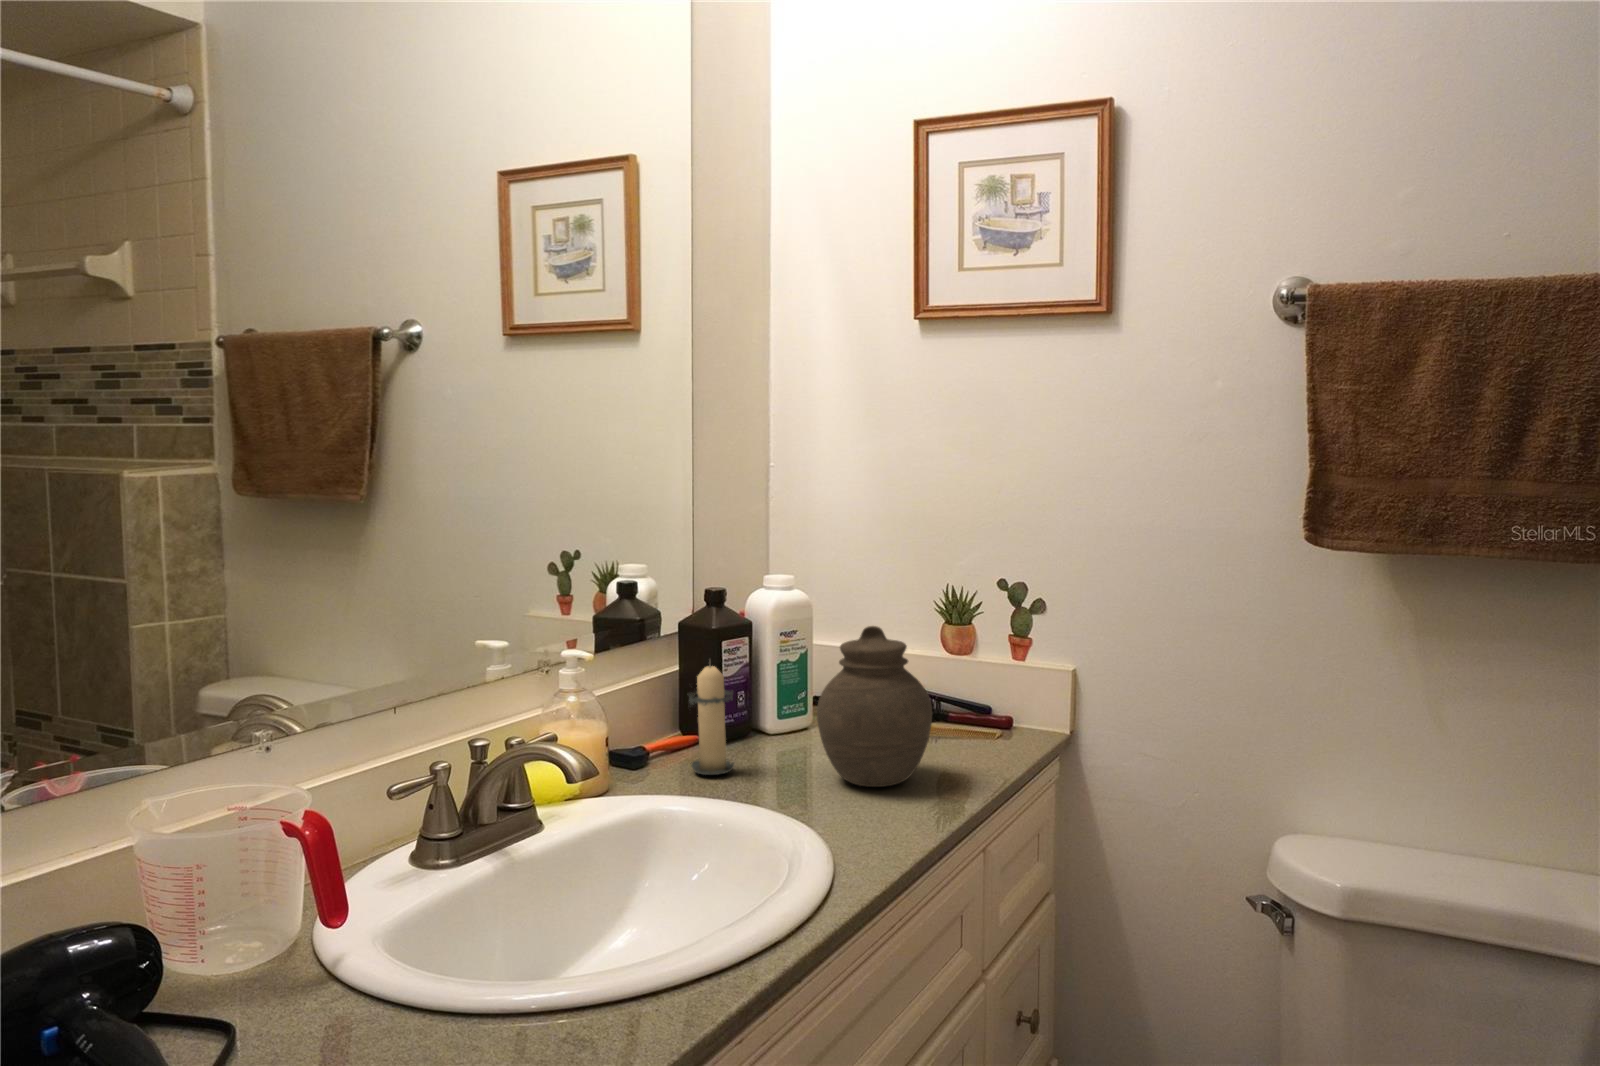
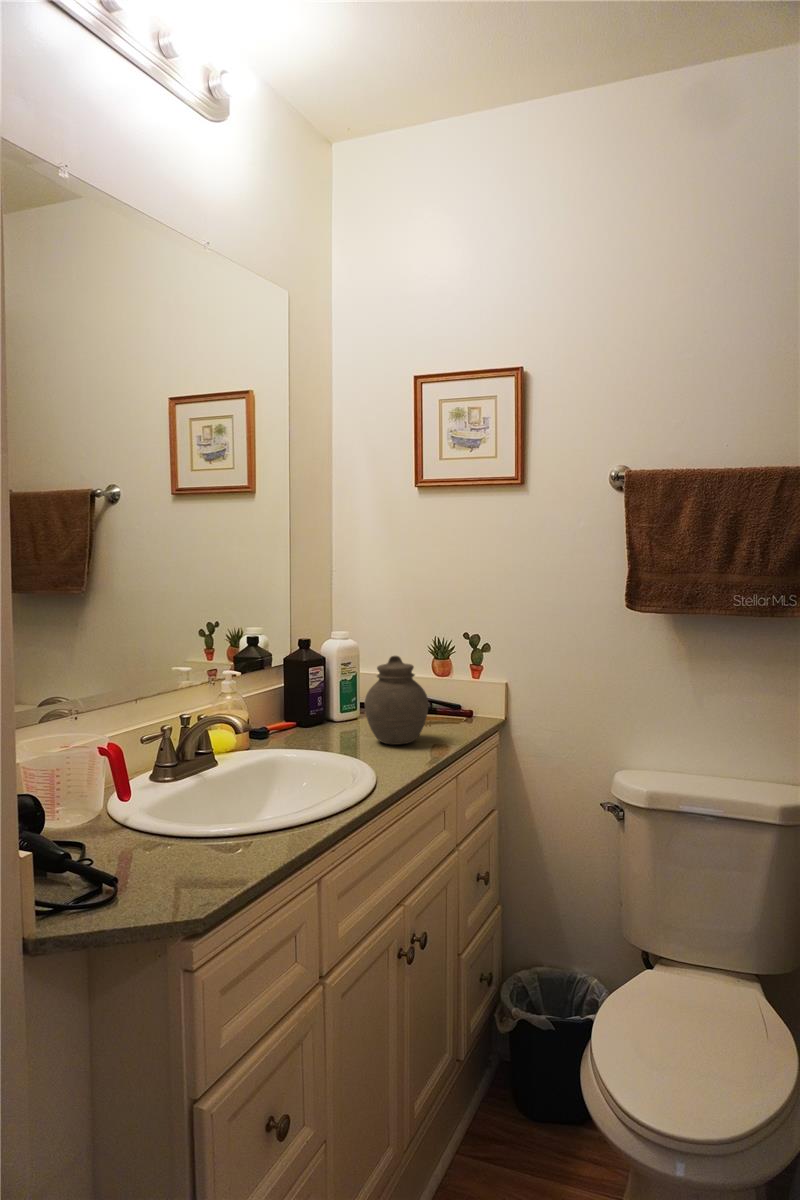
candle: present [687,659,734,775] -> none [289,676,322,742]

